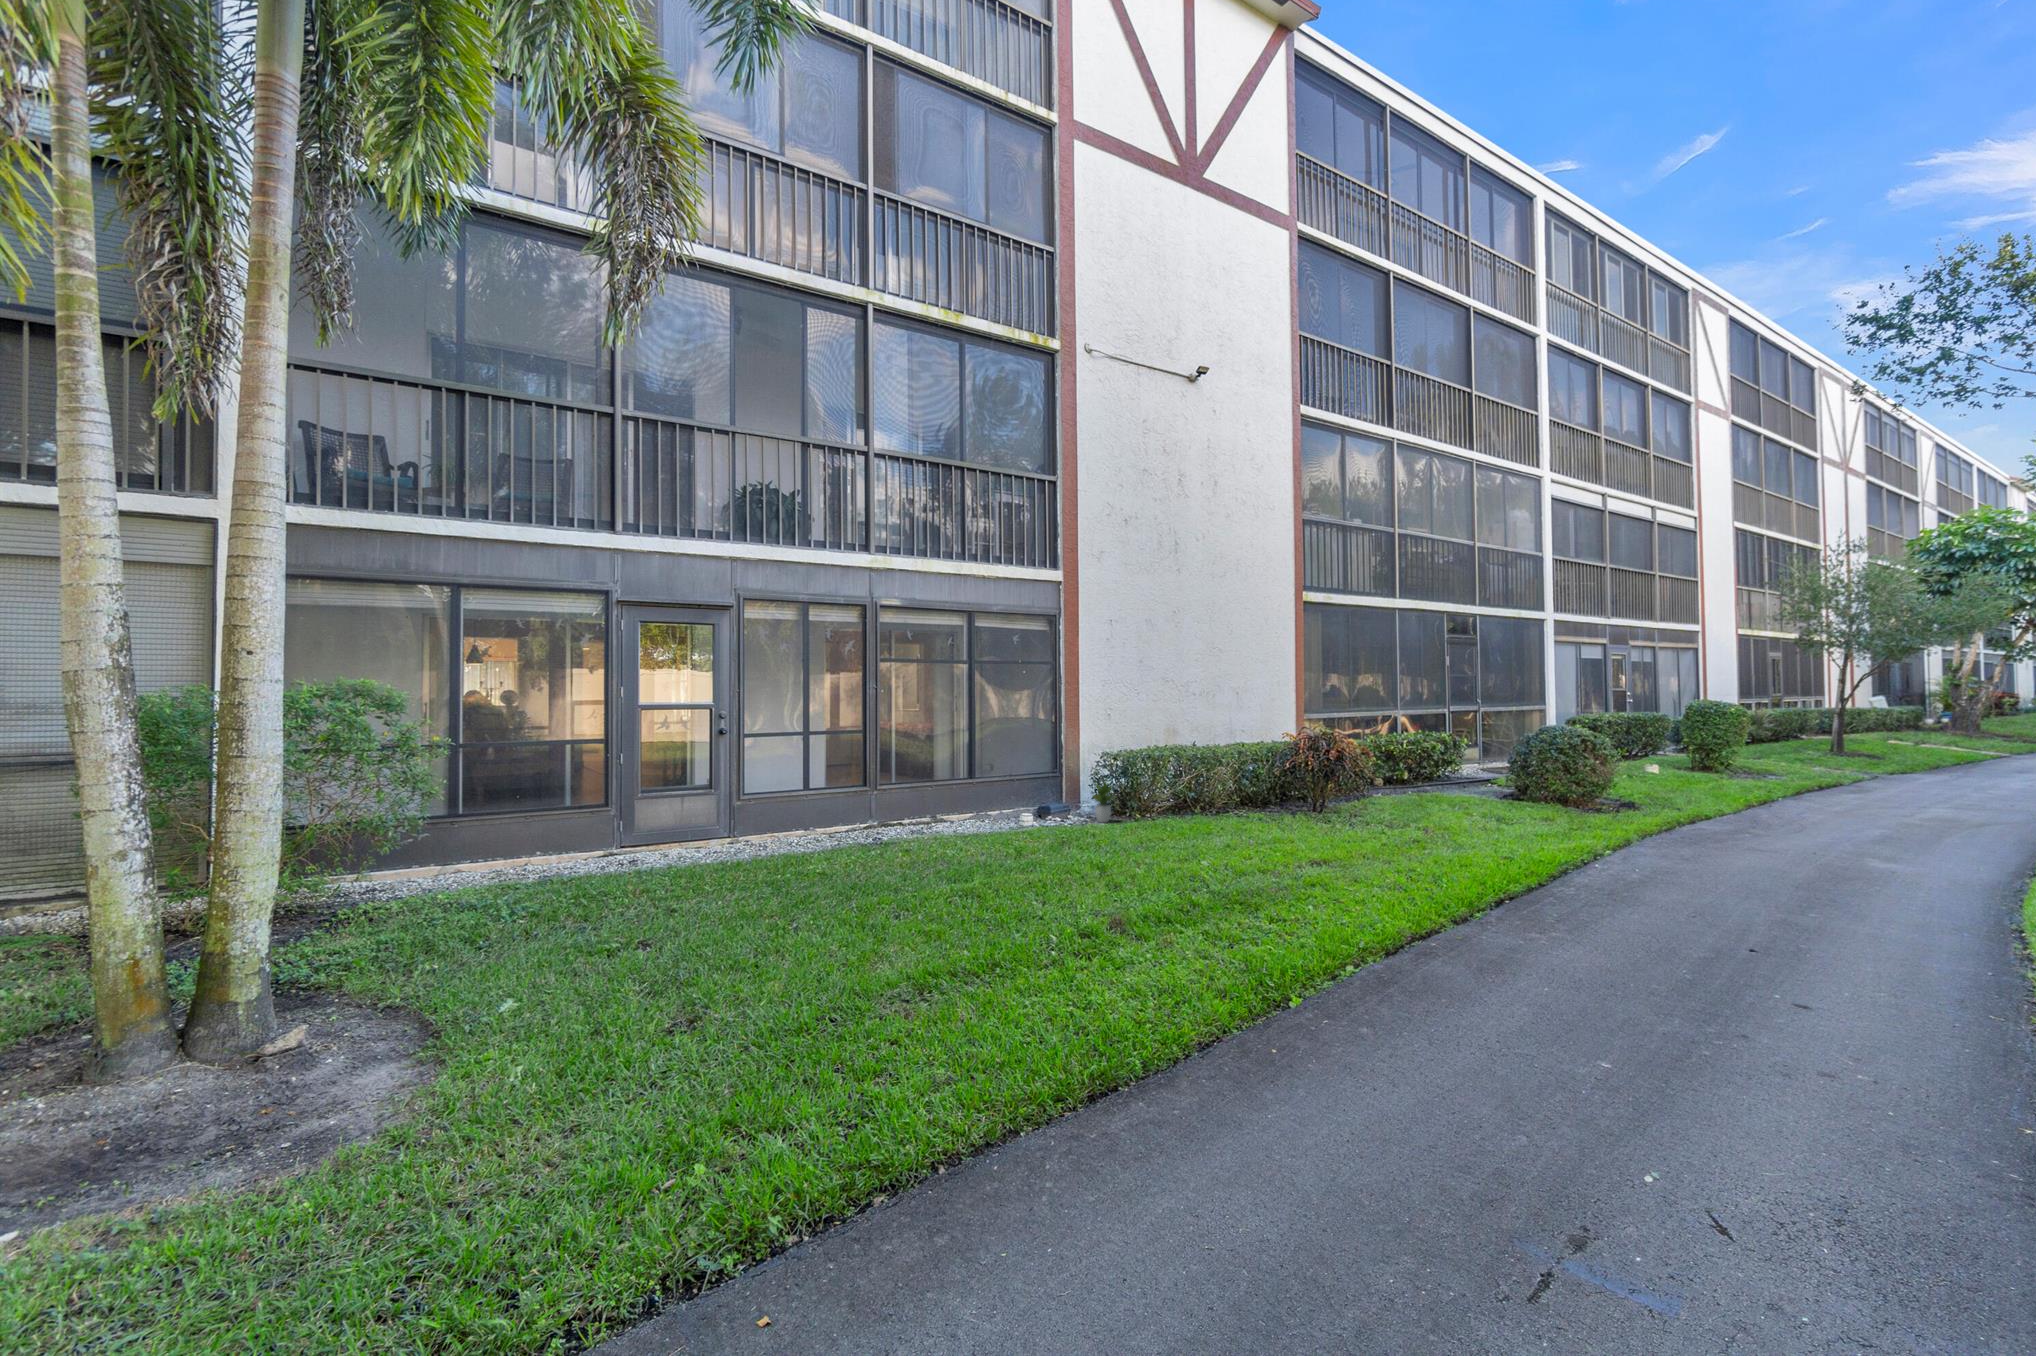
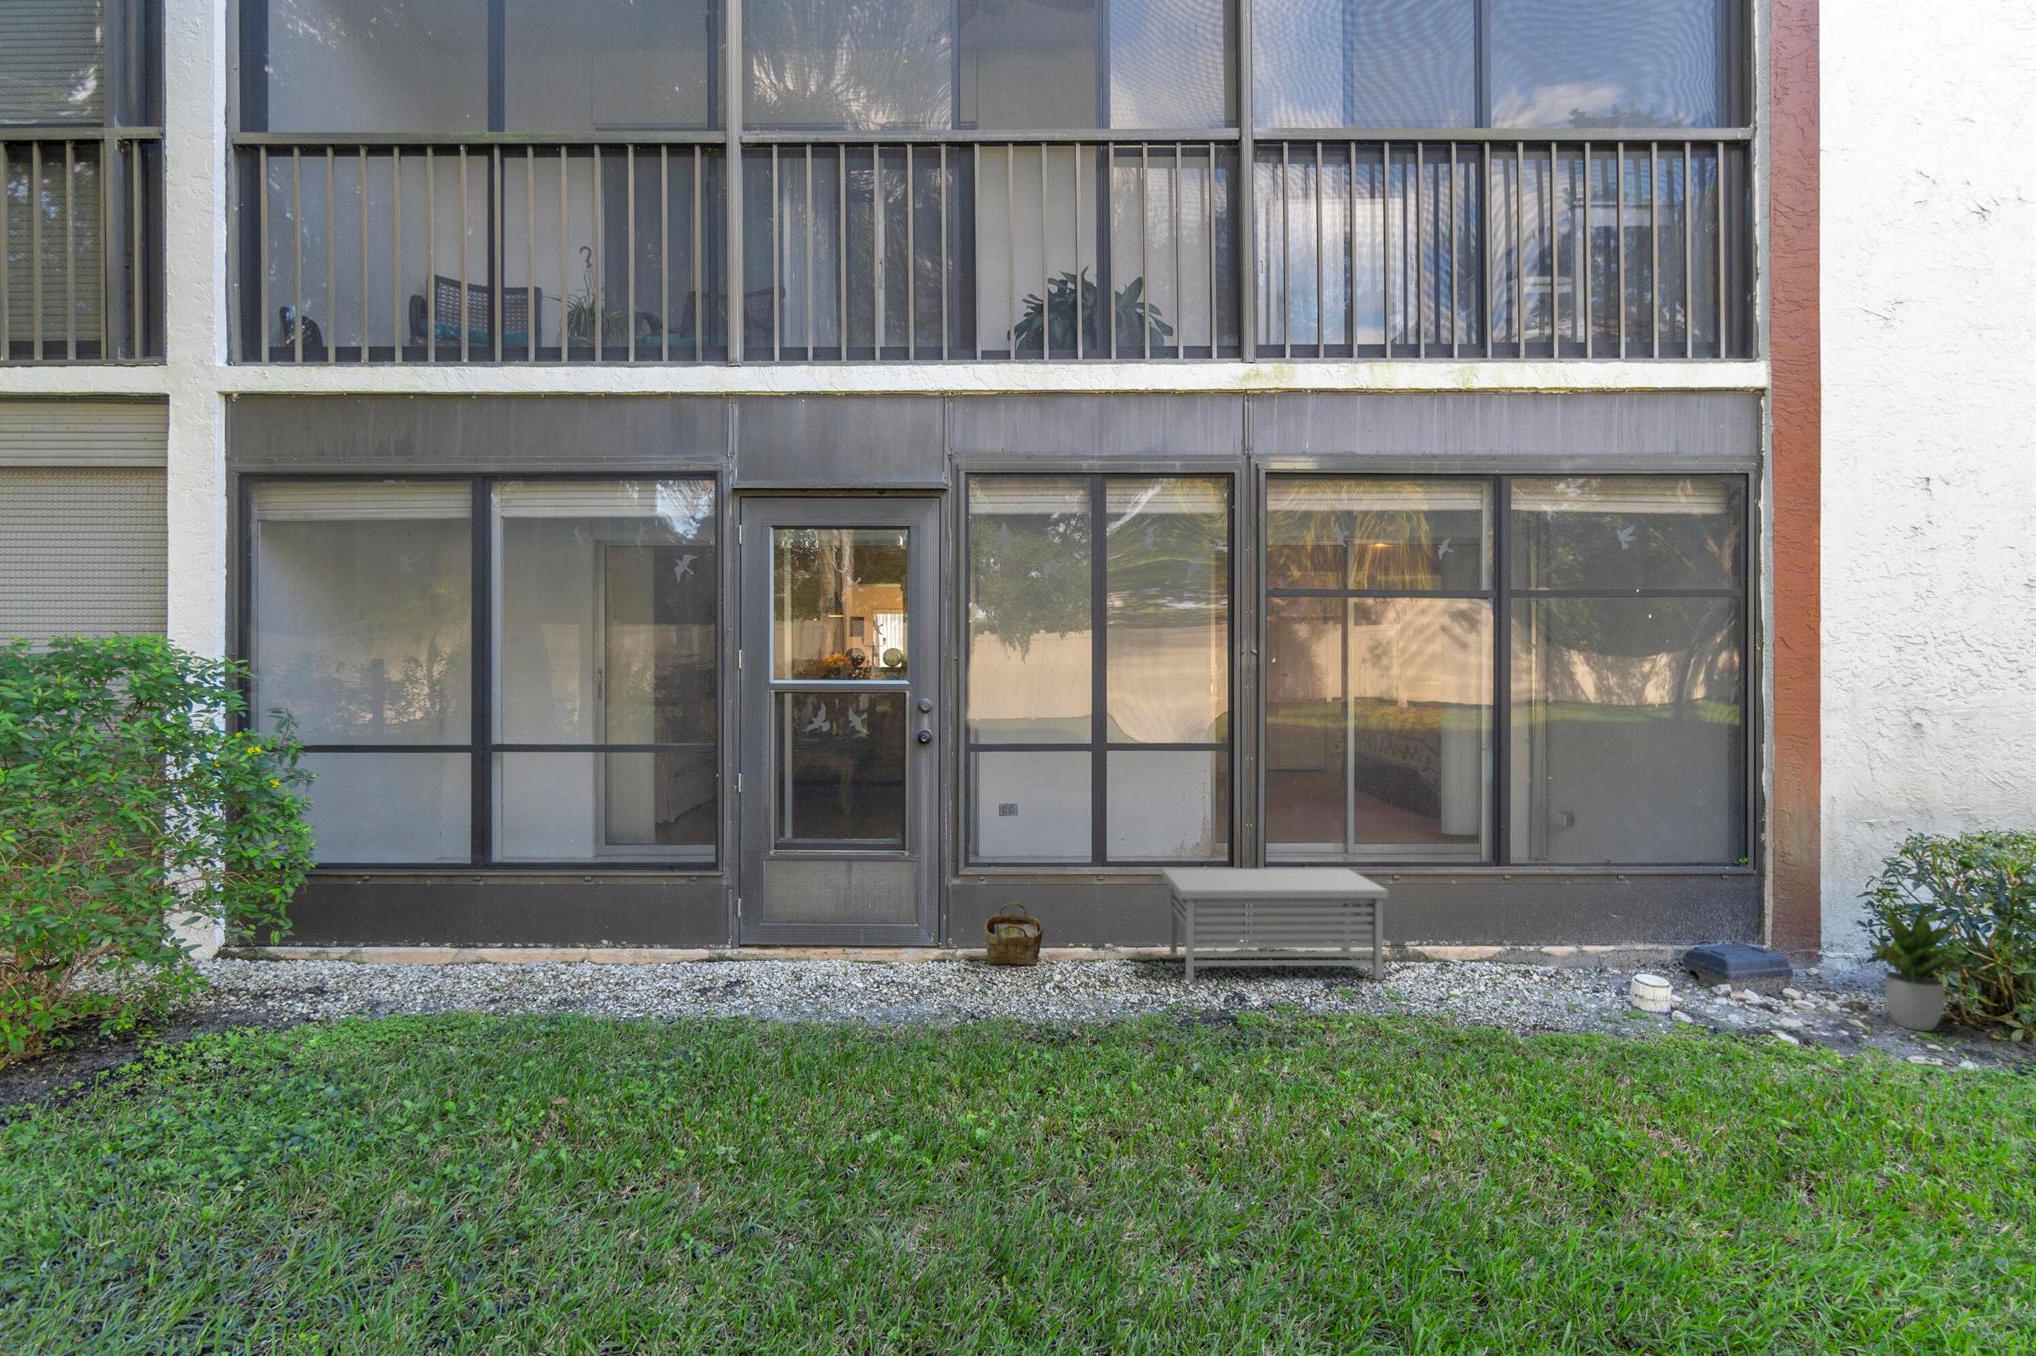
storage bench: none [836,785,936,834] -> present [1162,869,1388,980]
woven basket: none [757,811,788,839] -> present [984,902,1043,965]

